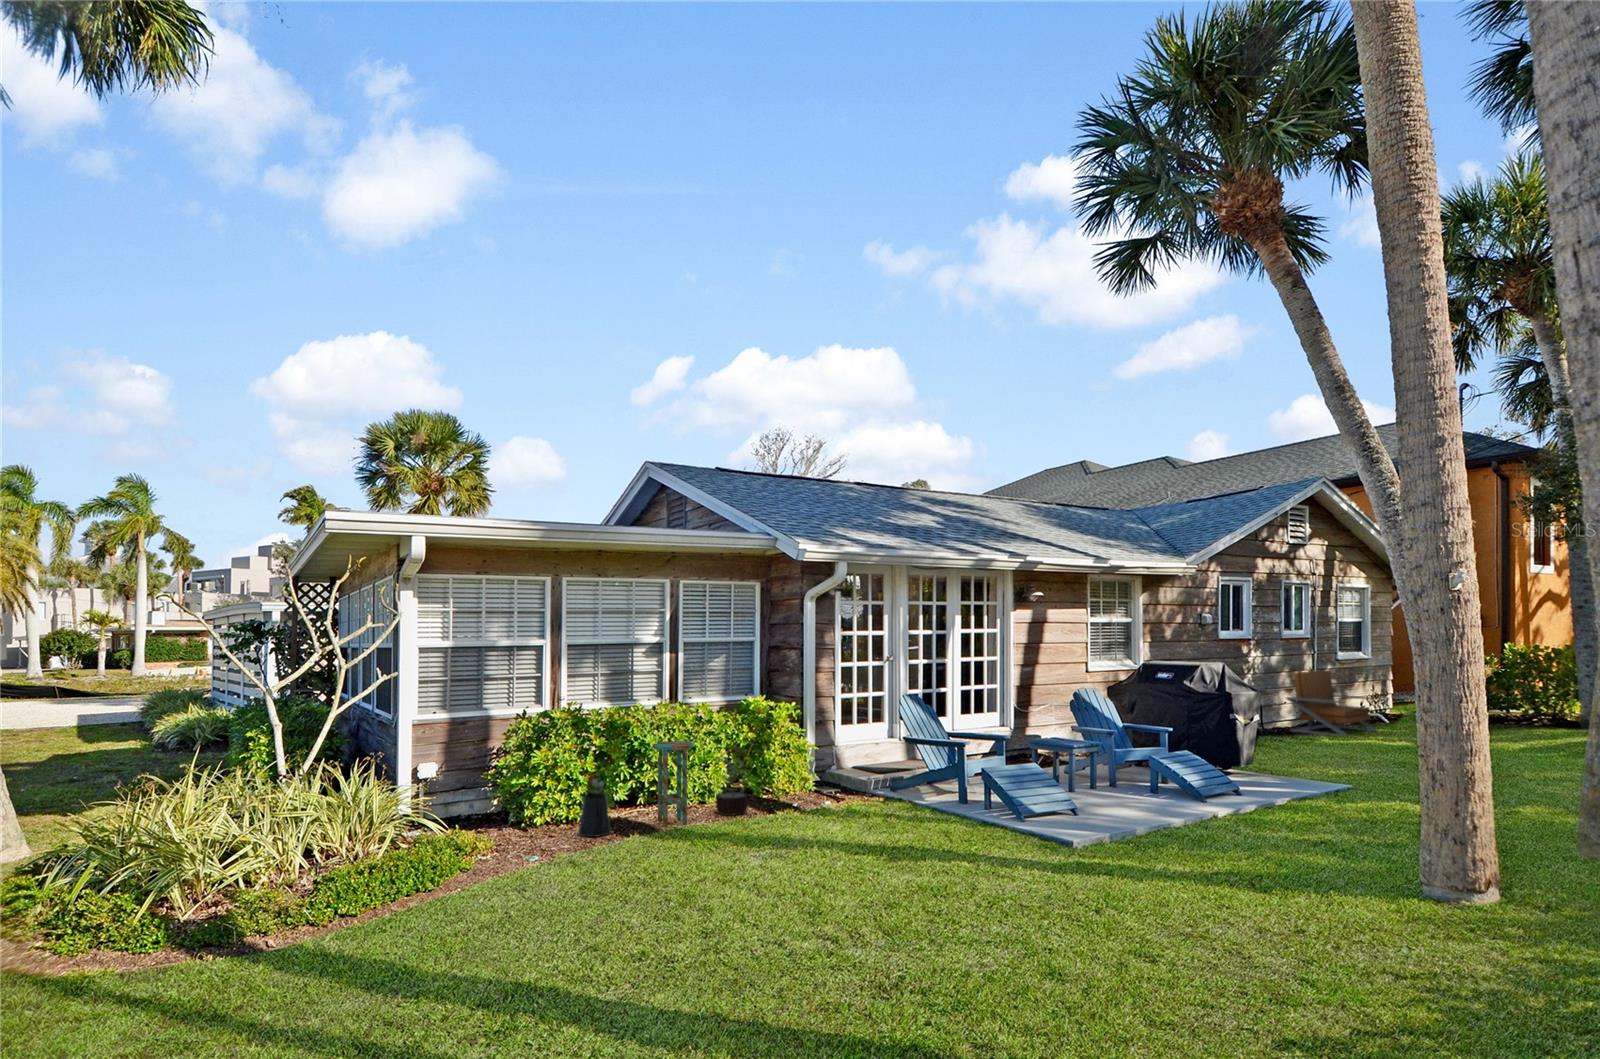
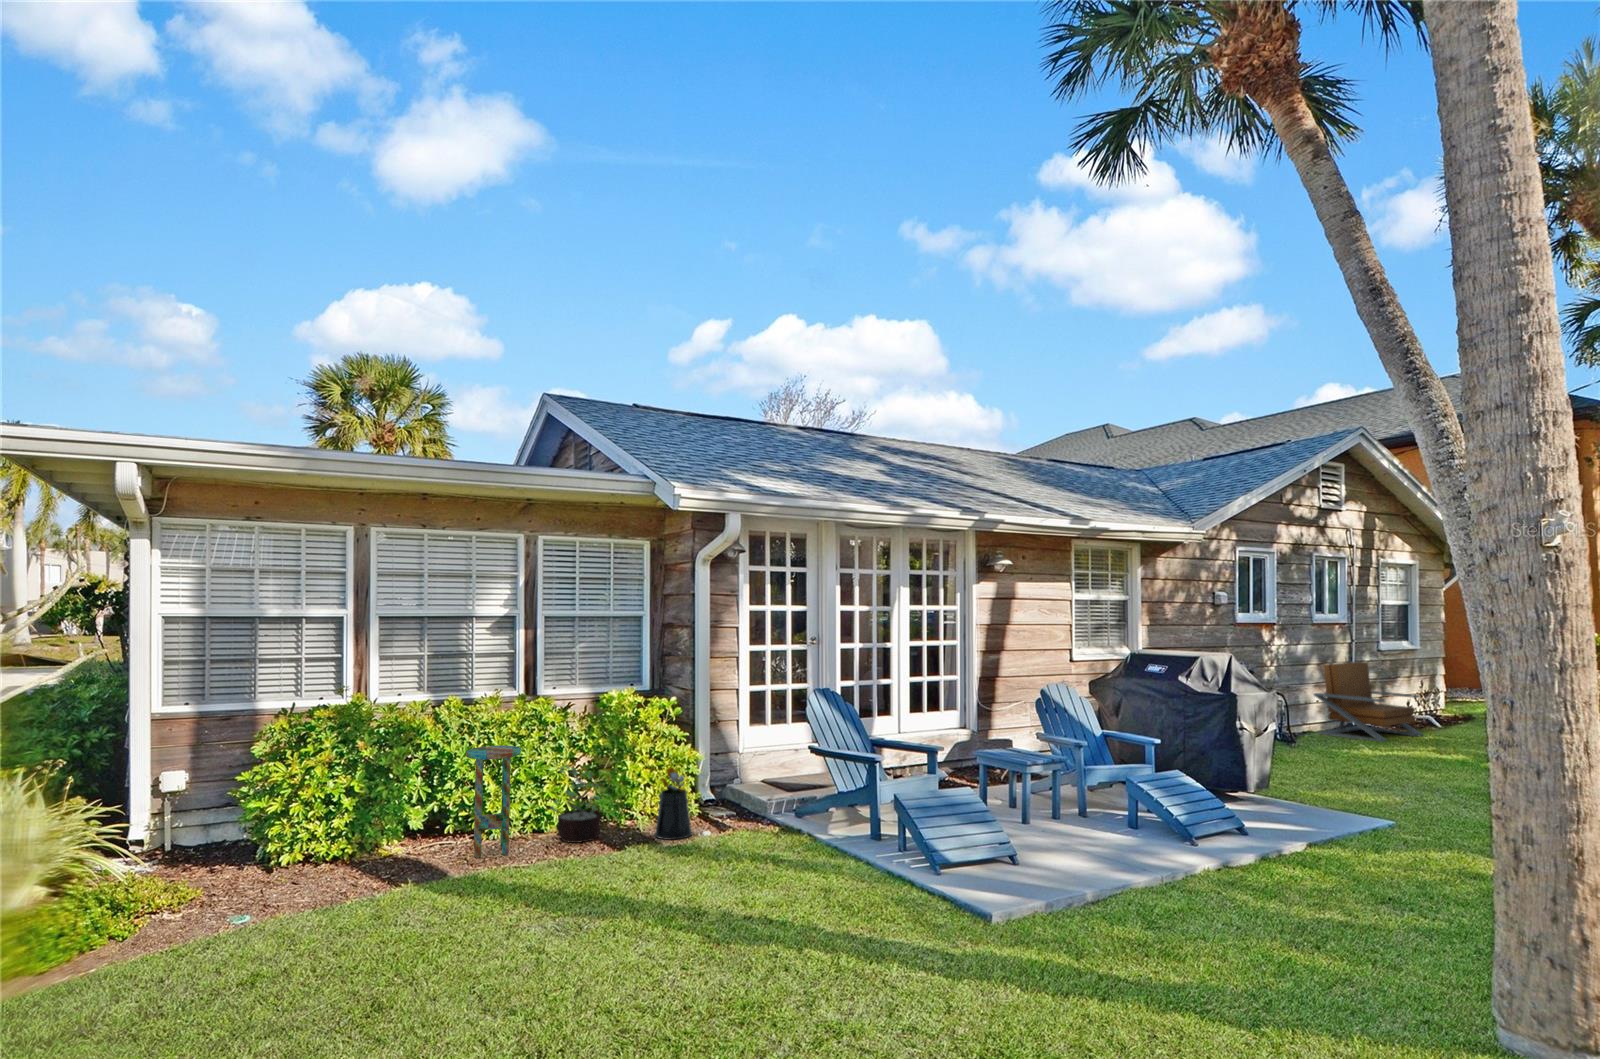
watering can: present [578,775,611,837] -> present [654,767,692,840]

